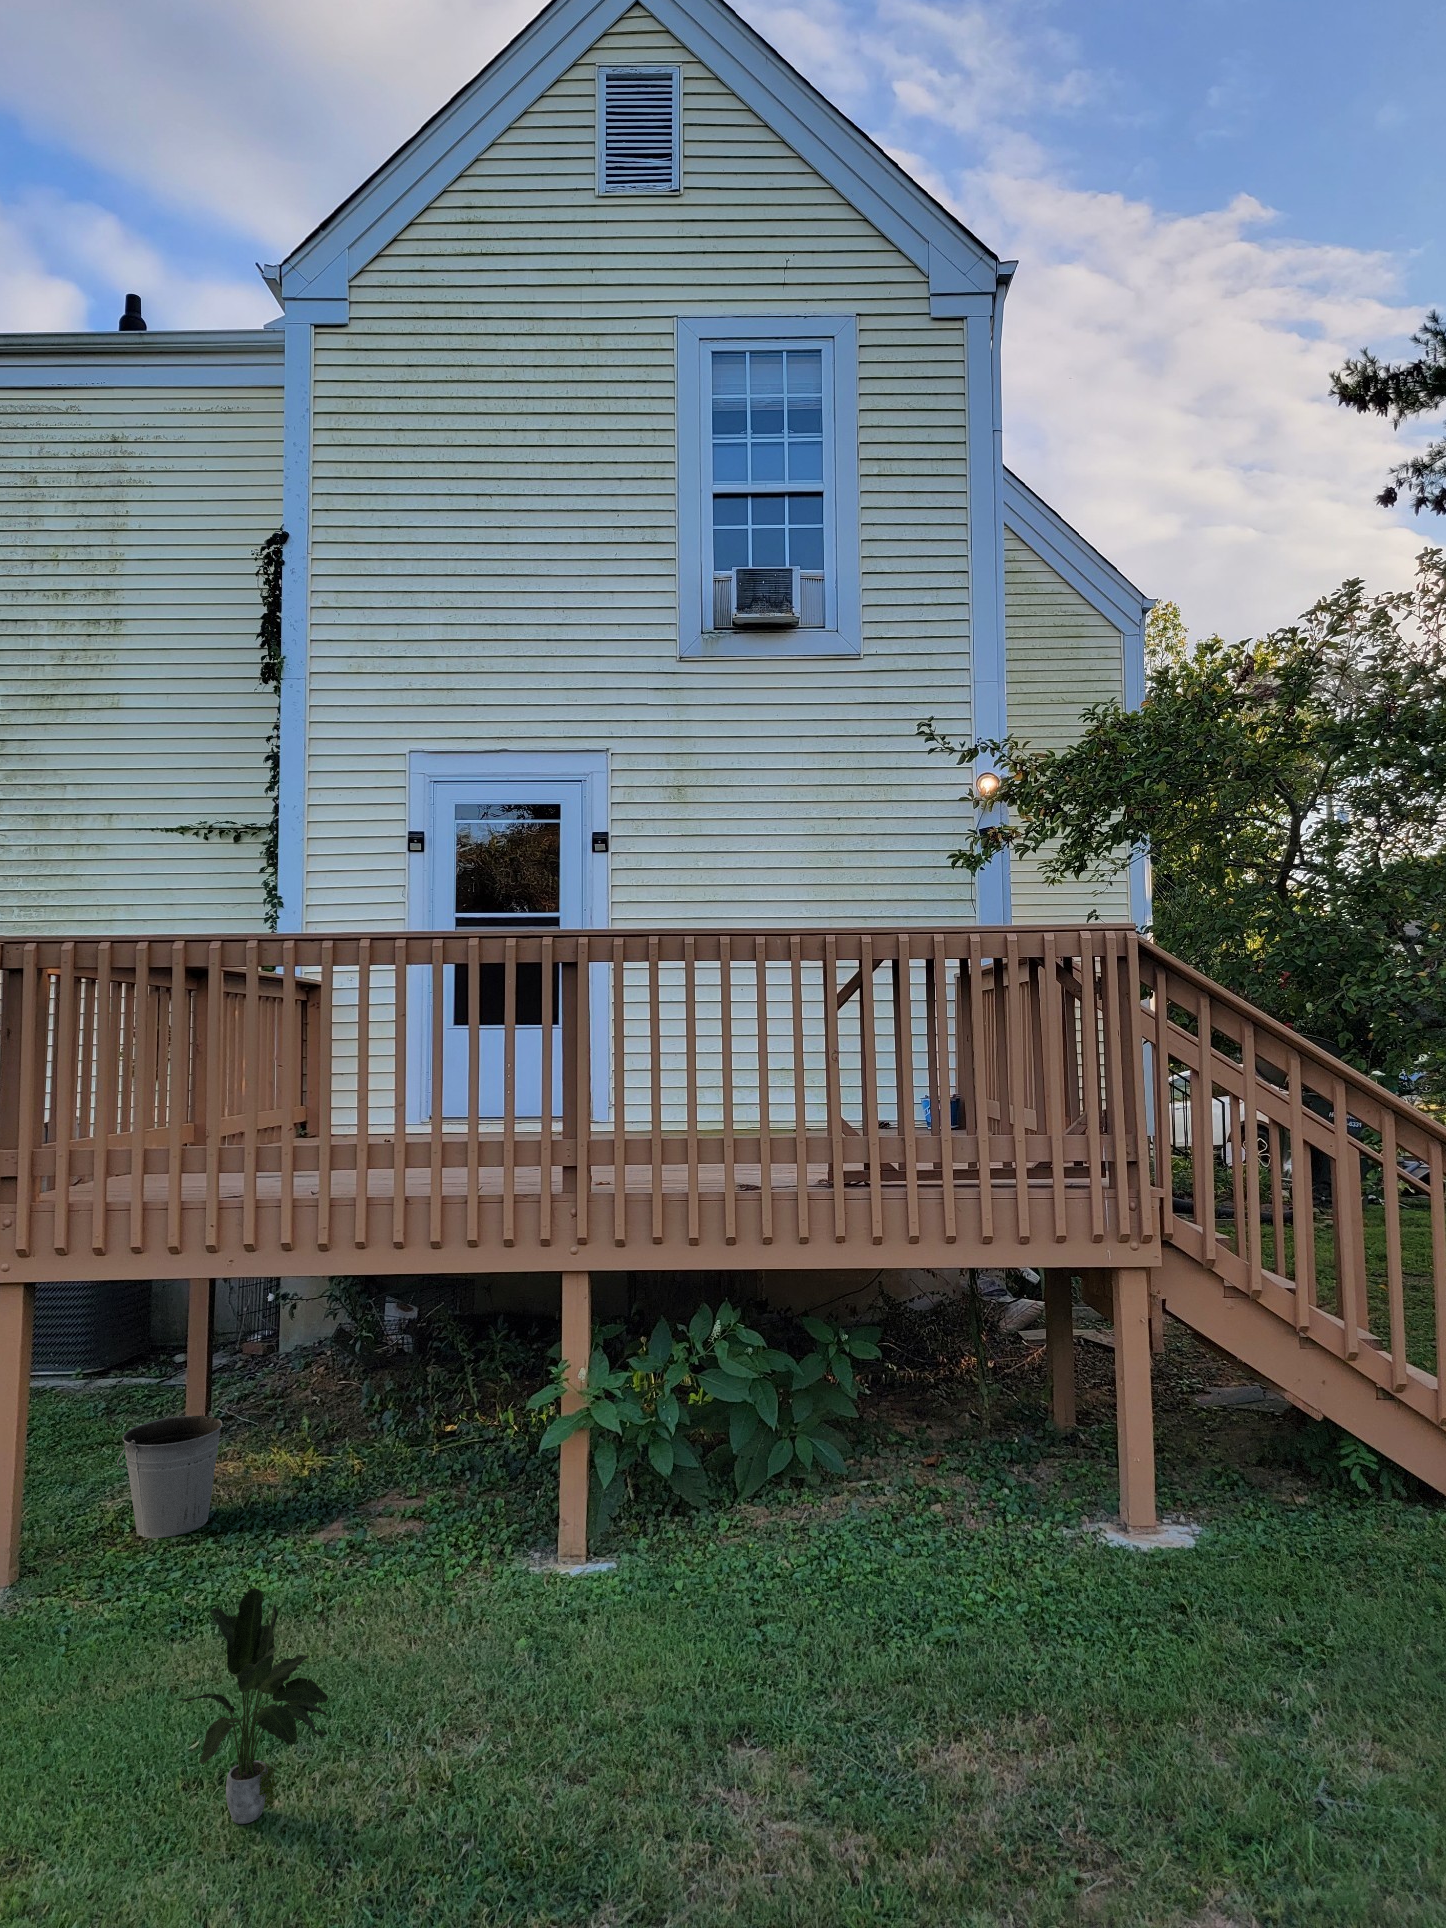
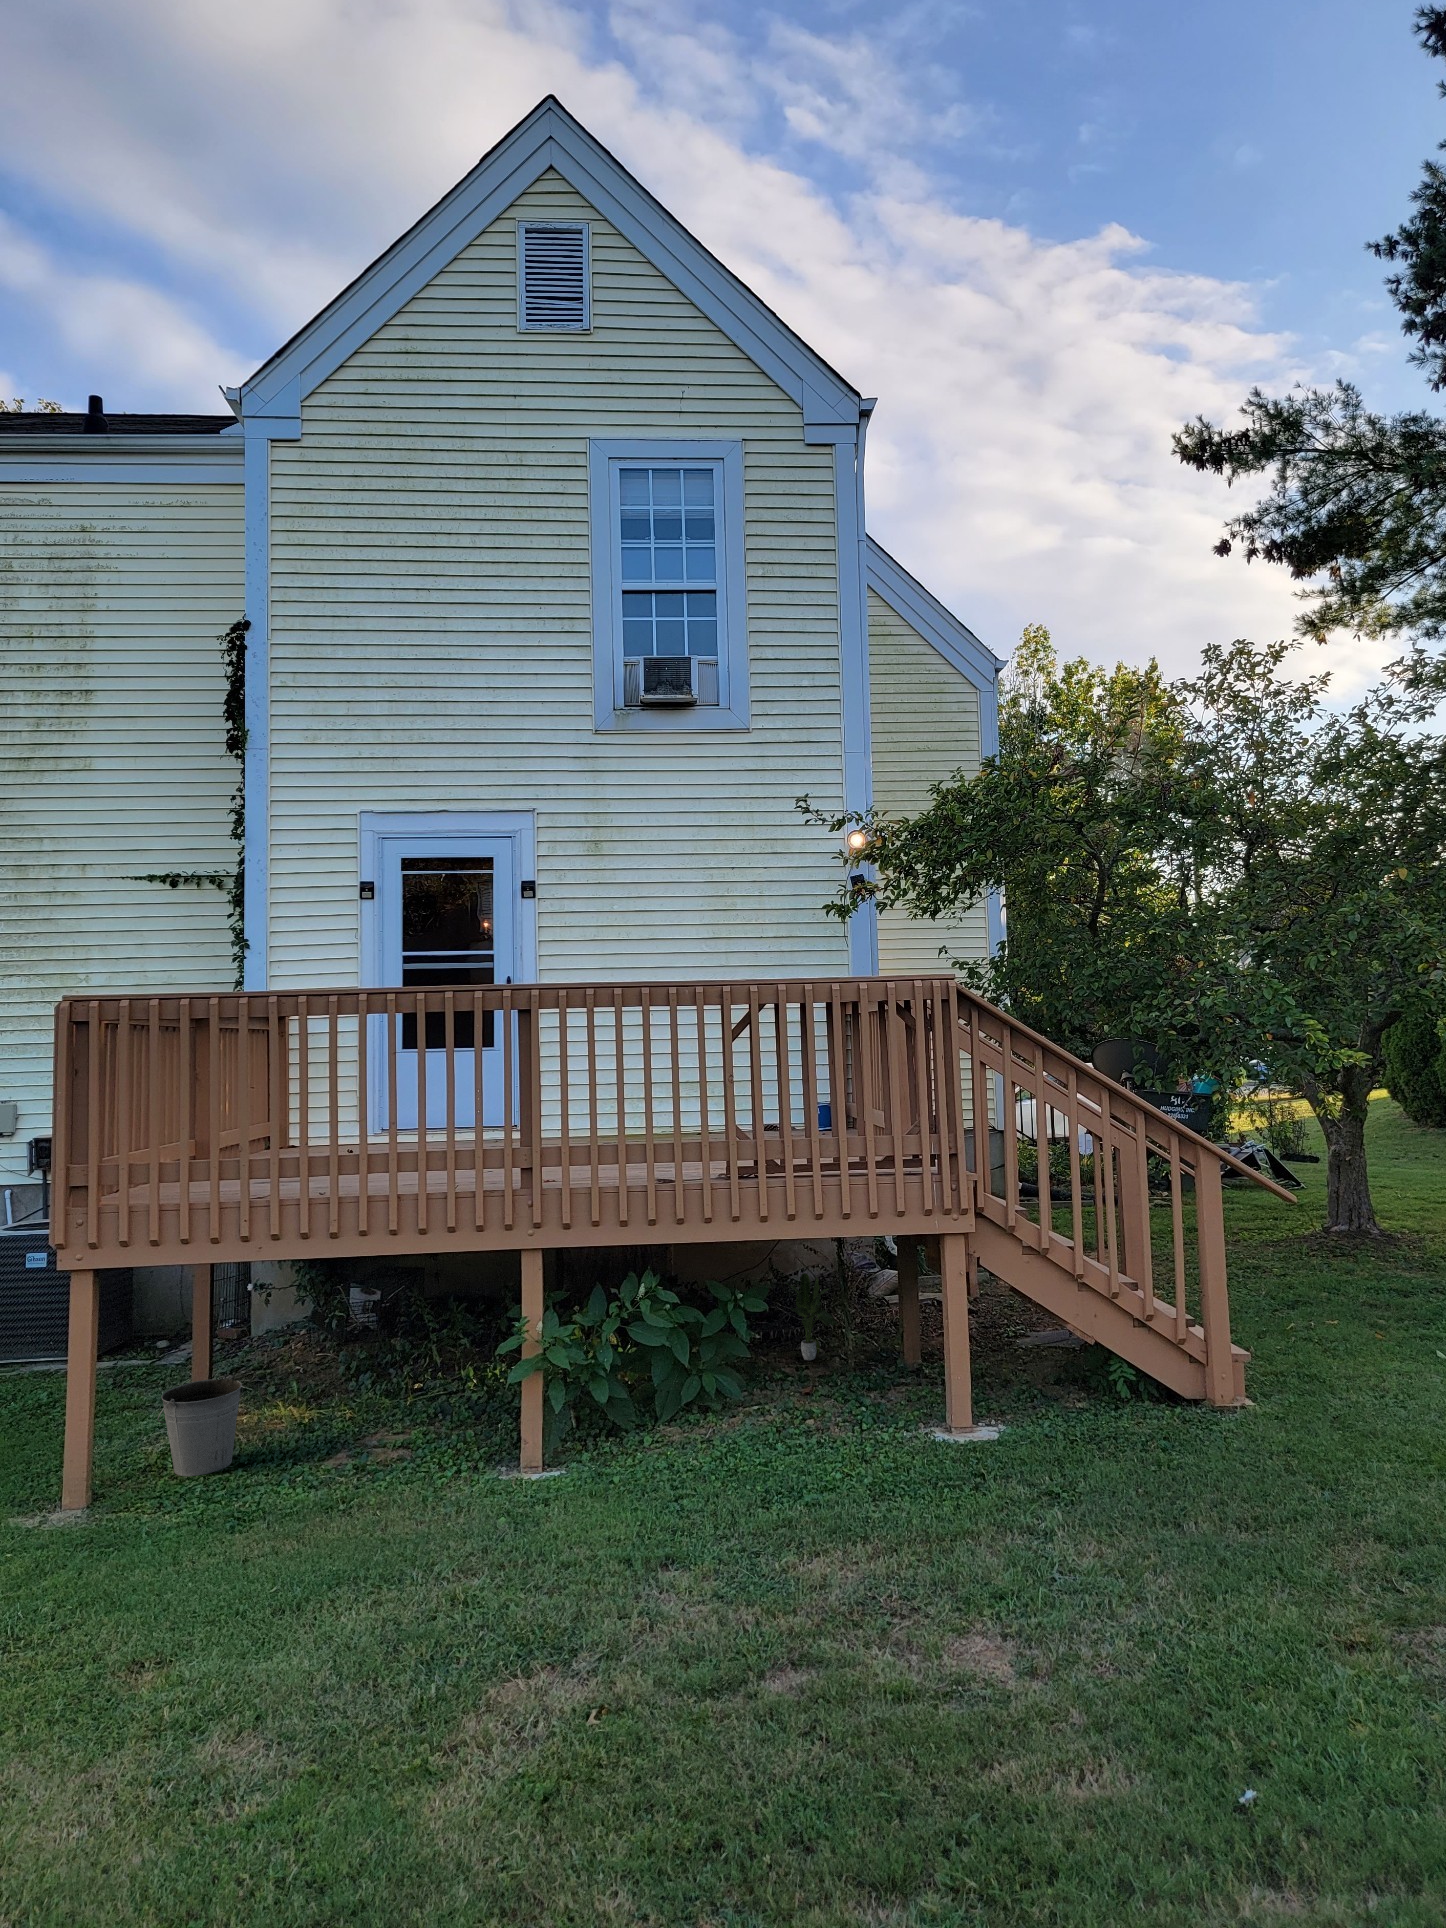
potted plant: present [177,1588,328,1824] -> present [786,1273,839,1360]

